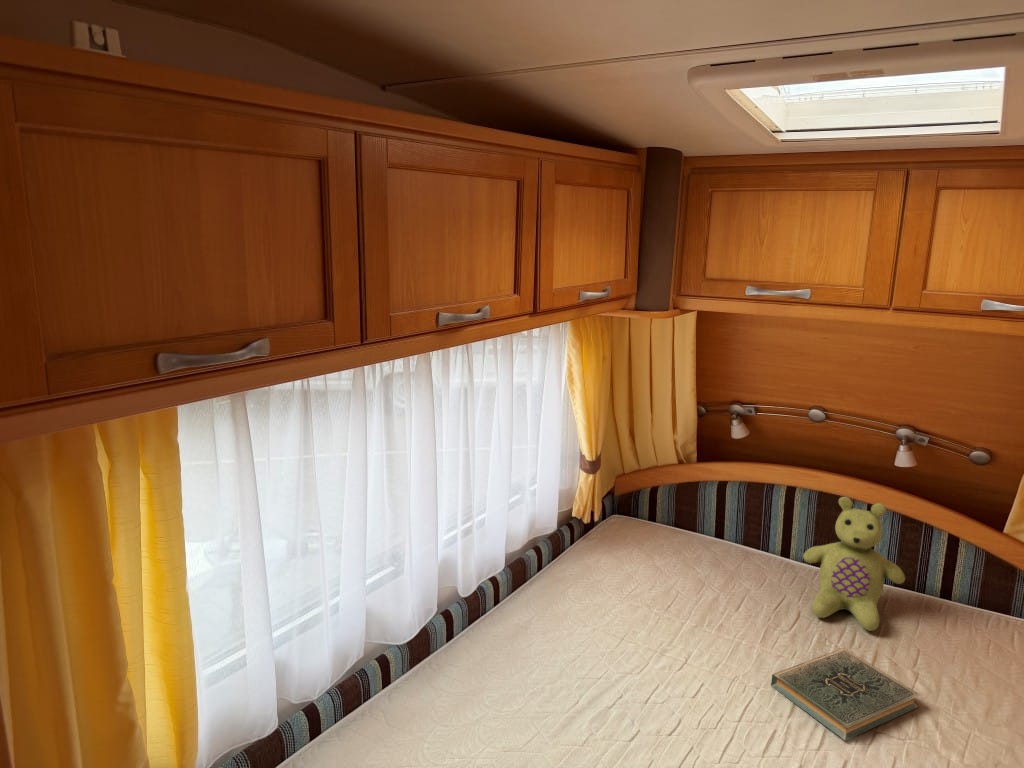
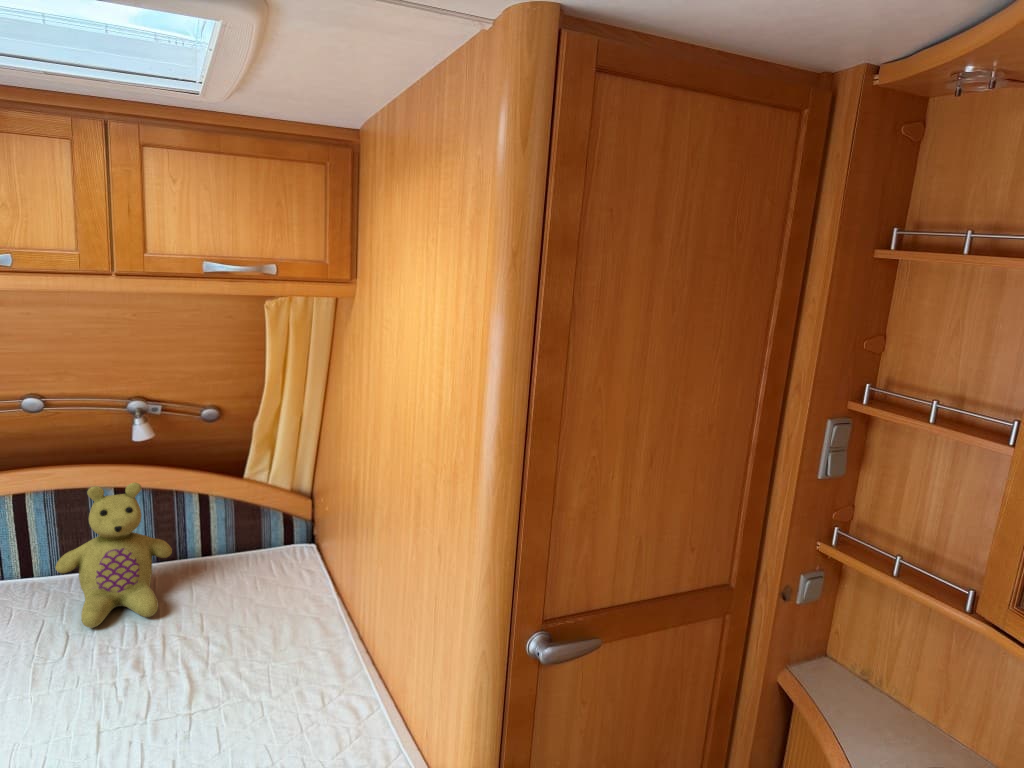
book: present [771,648,920,741] -> none [61,647,220,742]

